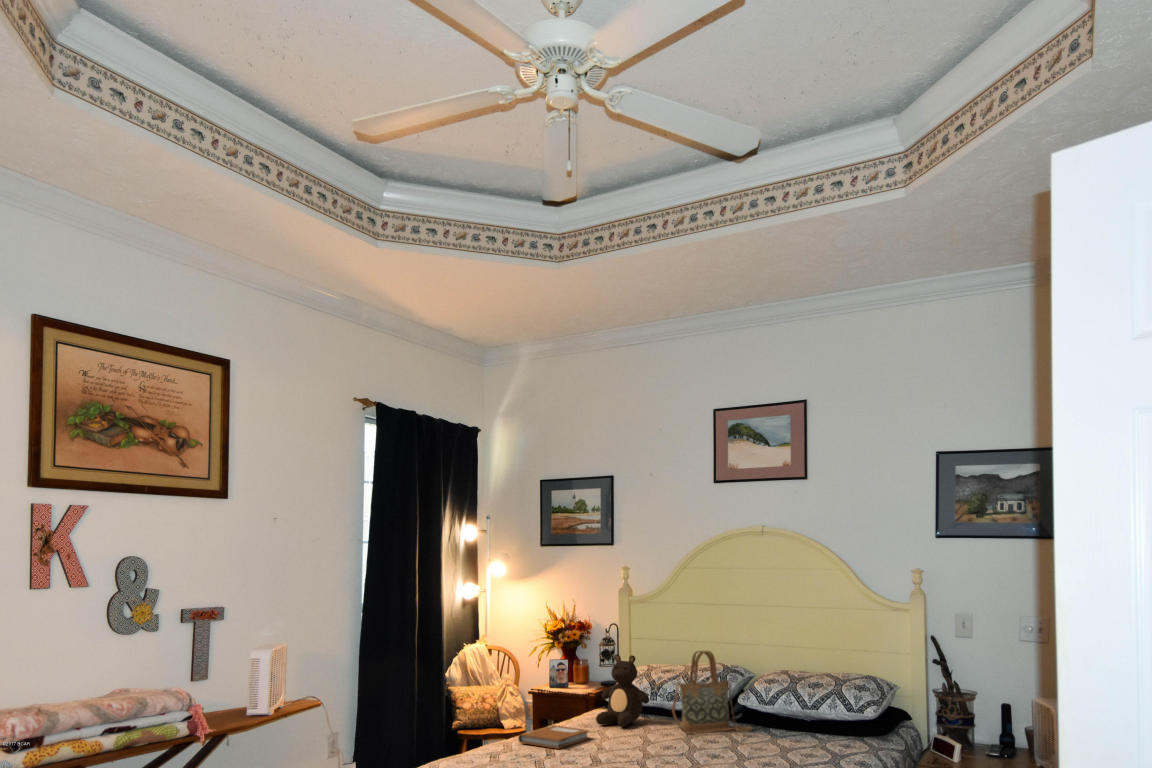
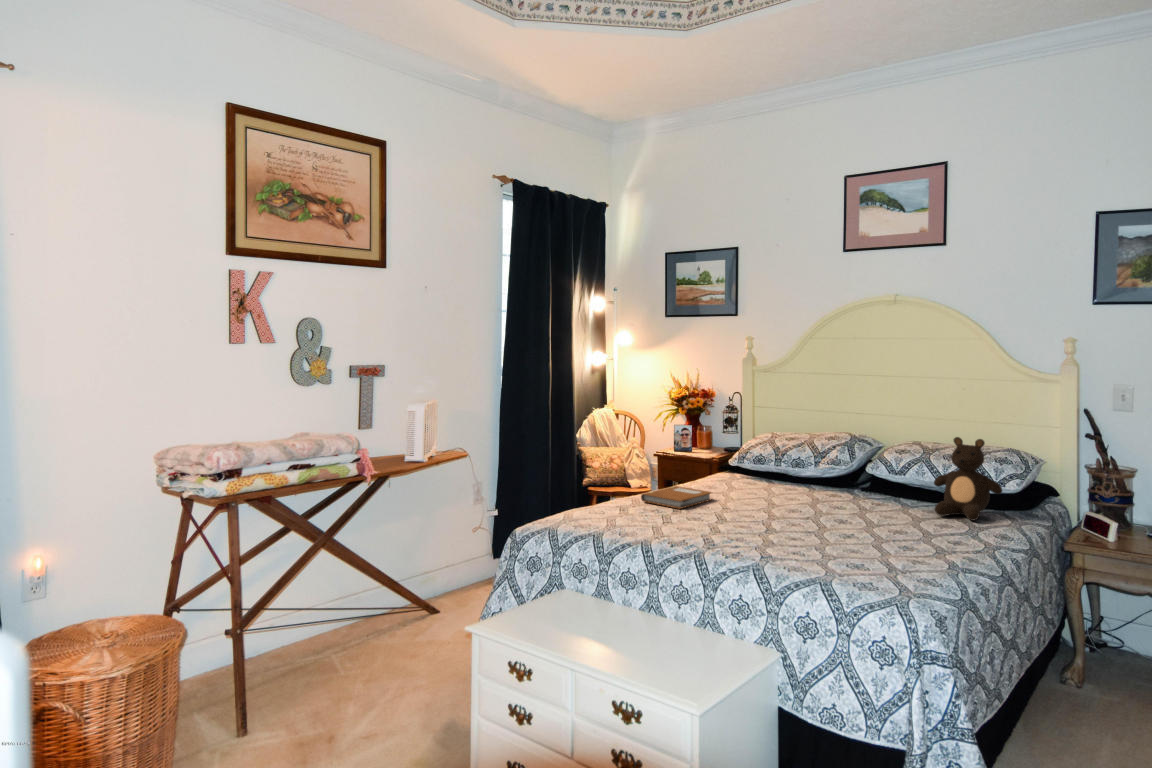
handbag: present [672,651,752,734] -> none [797,419,881,499]
teddy bear: present [596,654,649,727] -> present [934,437,1002,520]

